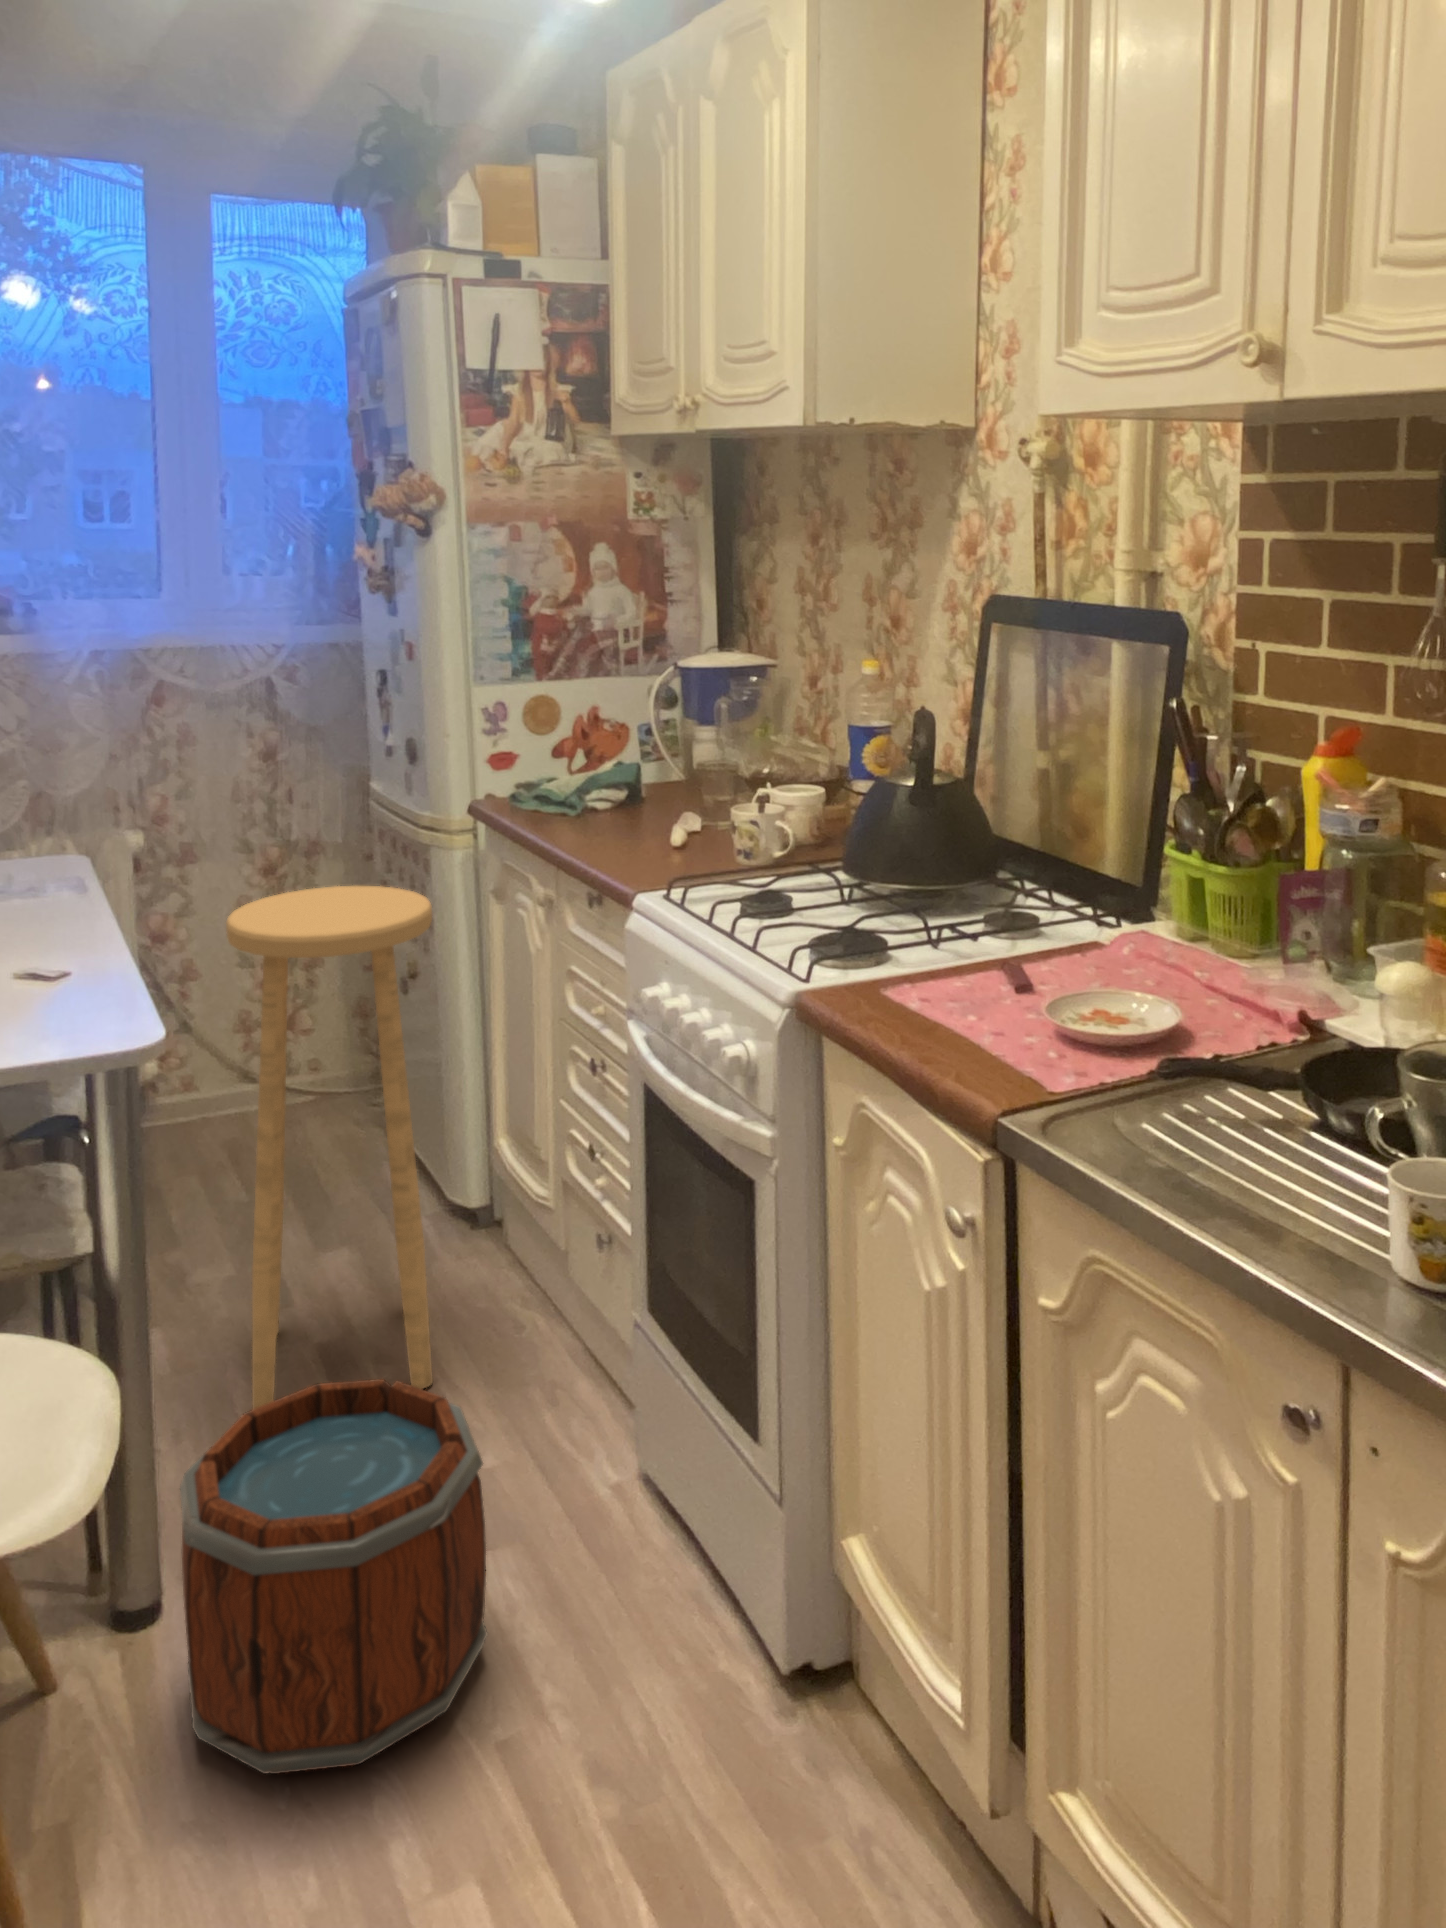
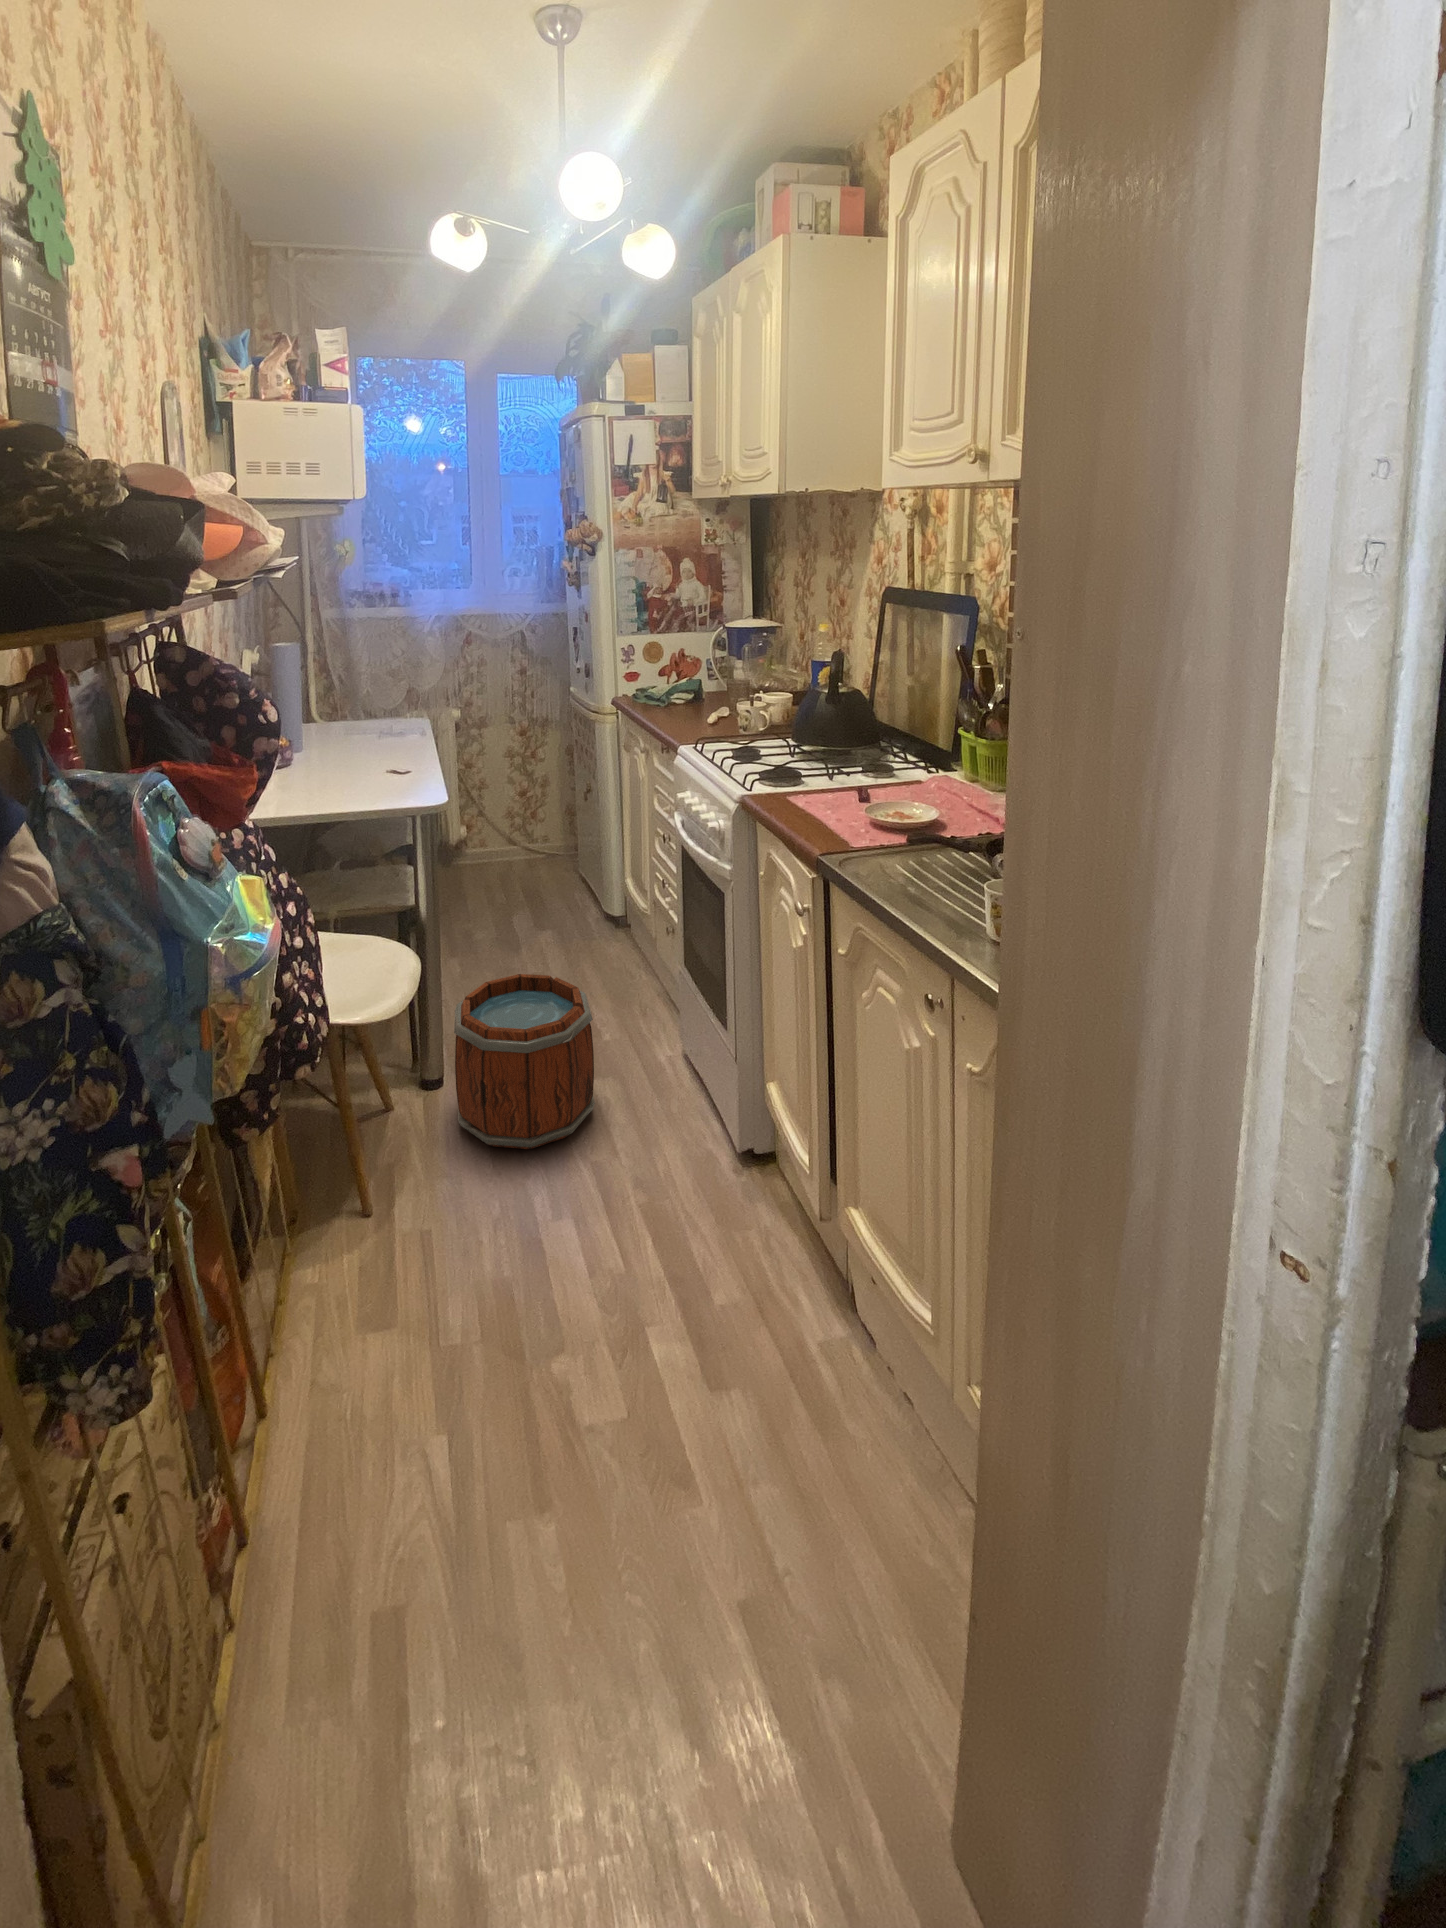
stool: present [226,886,433,1409] -> none [489,737,589,997]

